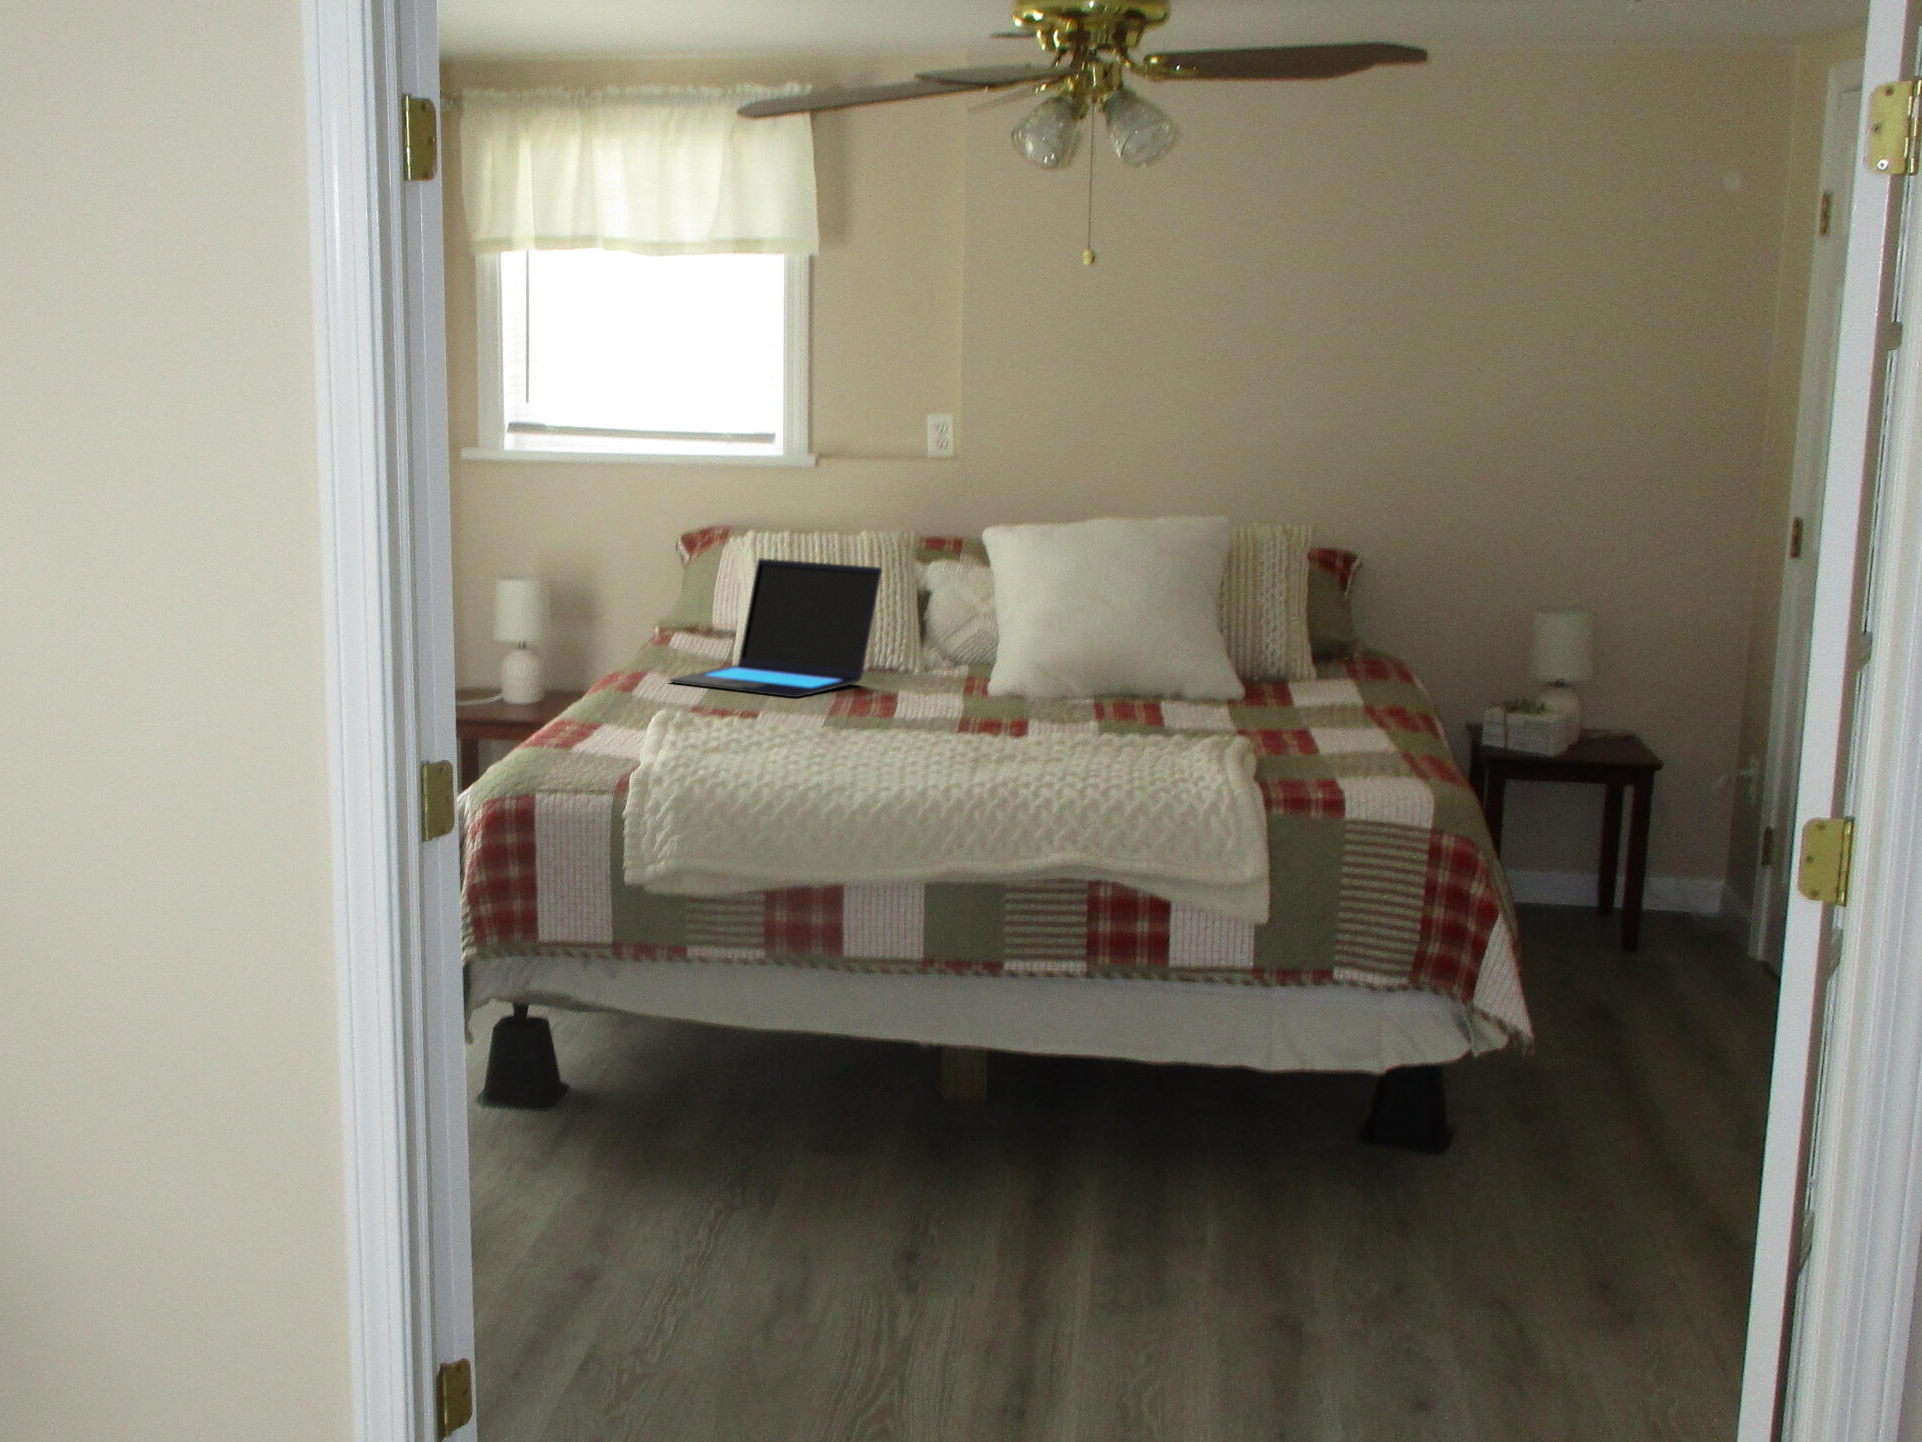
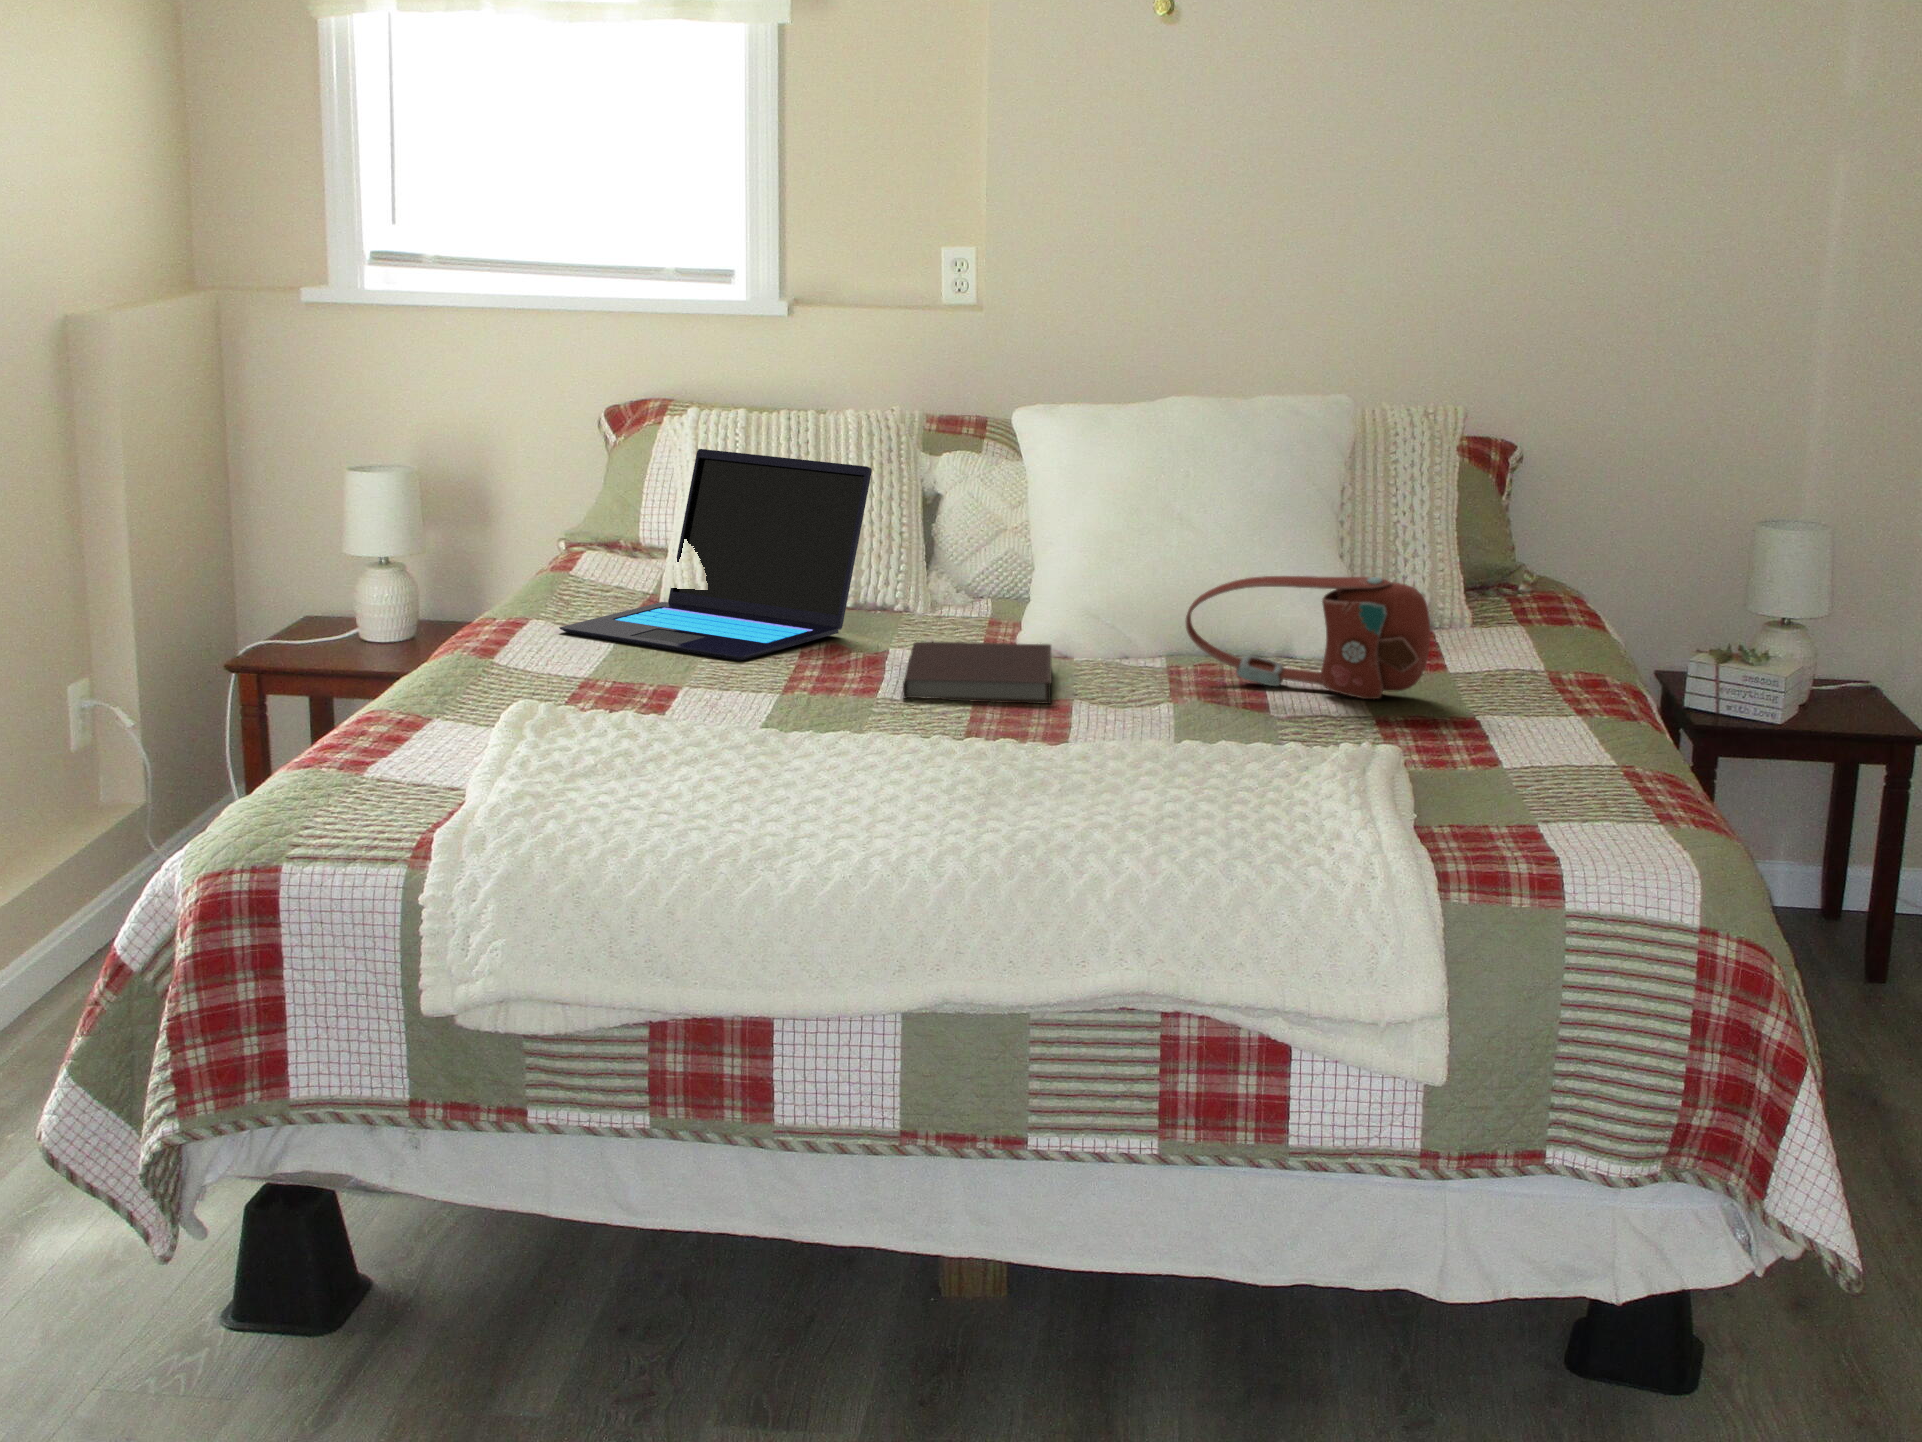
handbag: none [1104,634,1276,718] -> present [1186,576,1430,699]
notebook: none [909,684,1011,720] -> present [903,641,1052,704]

